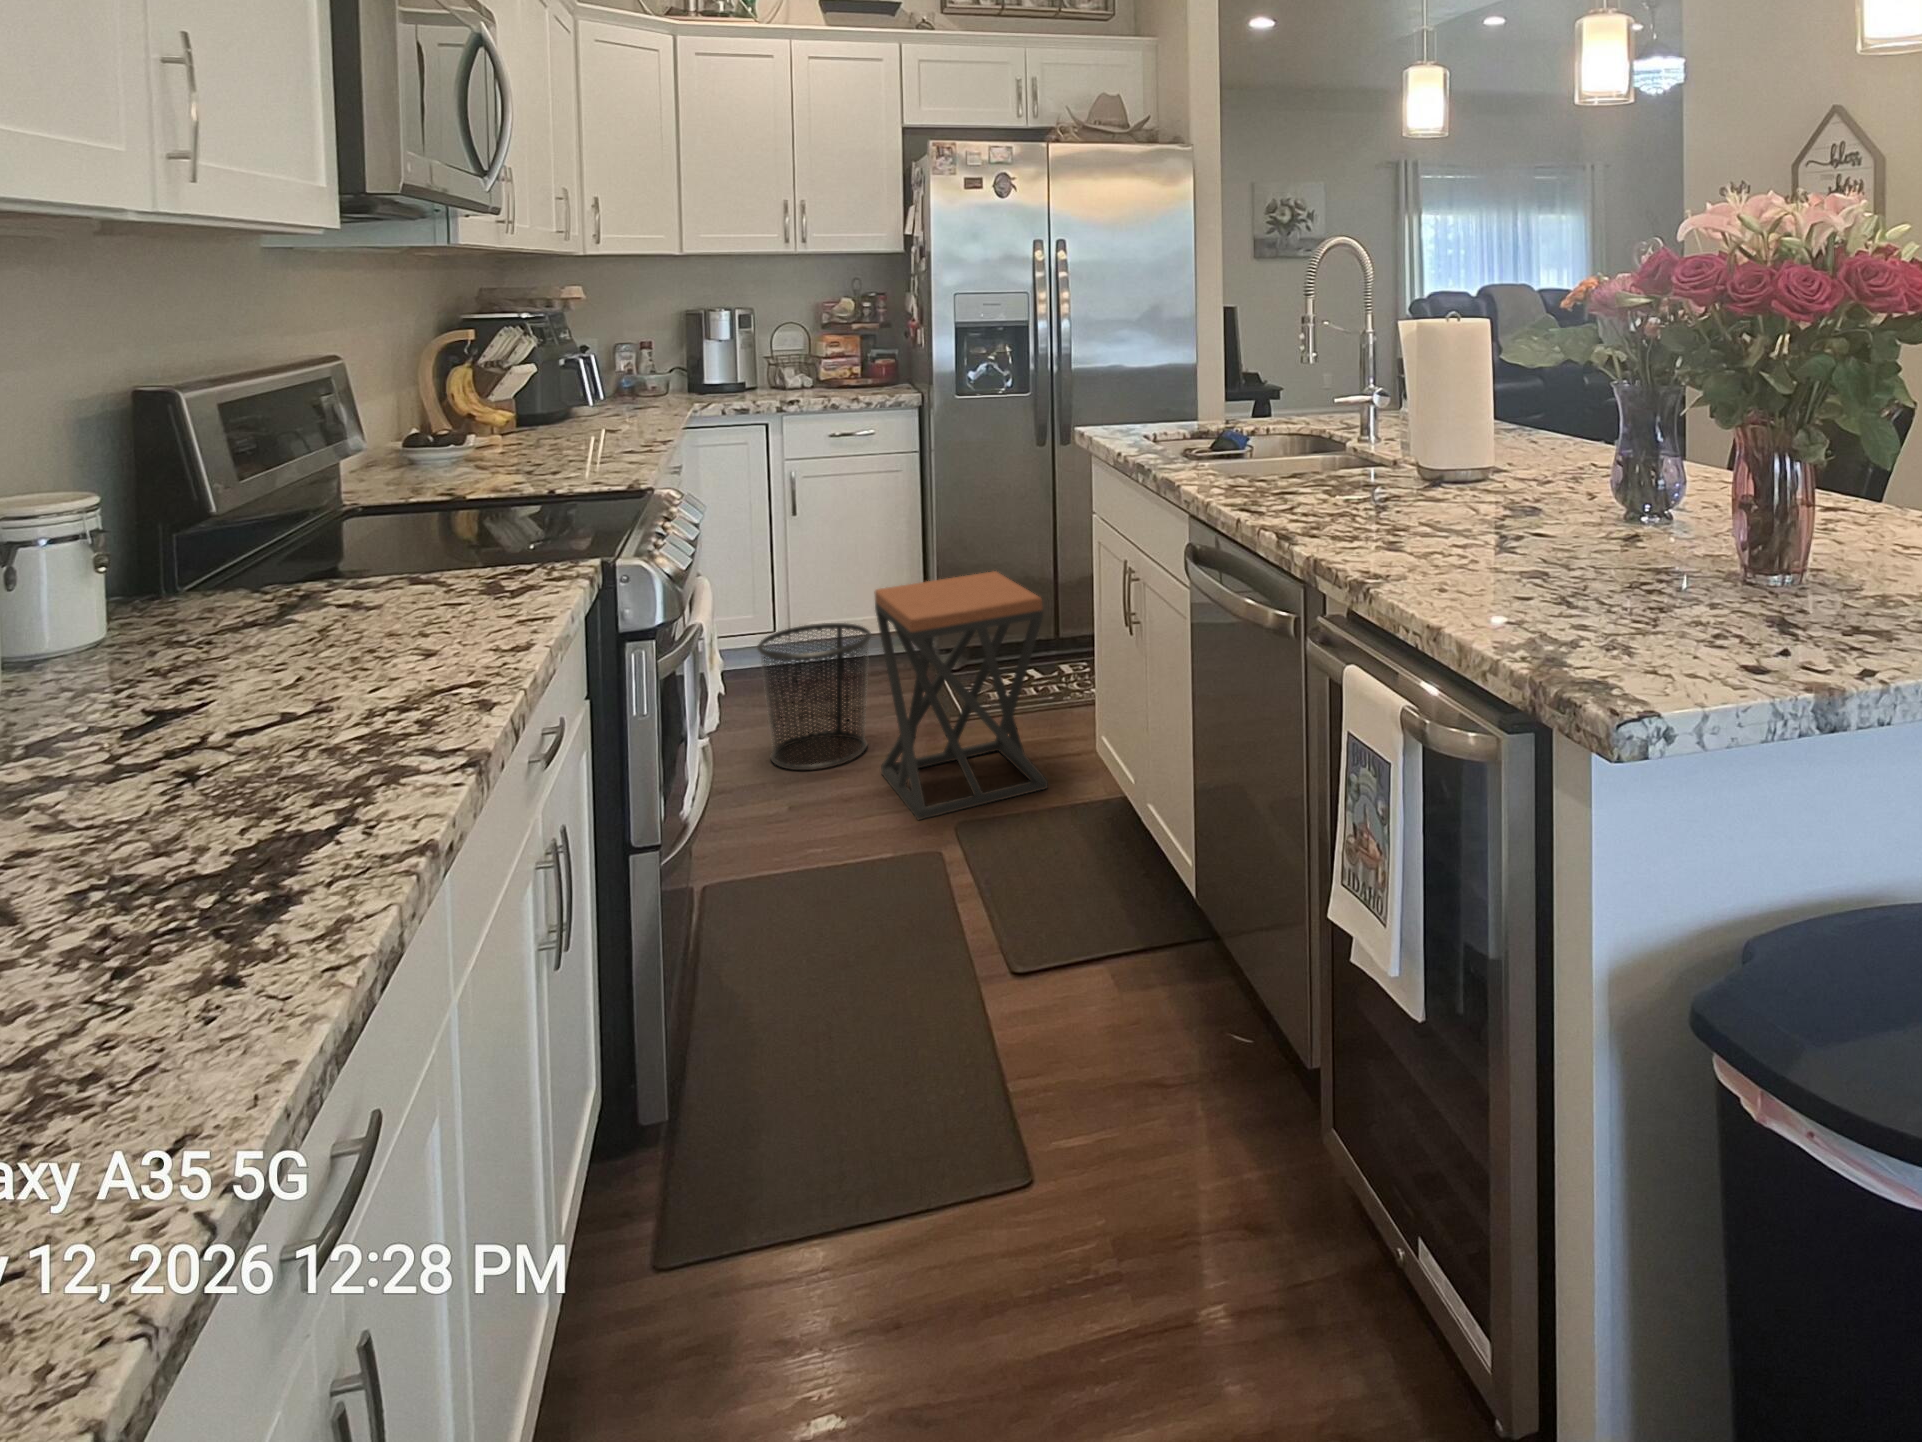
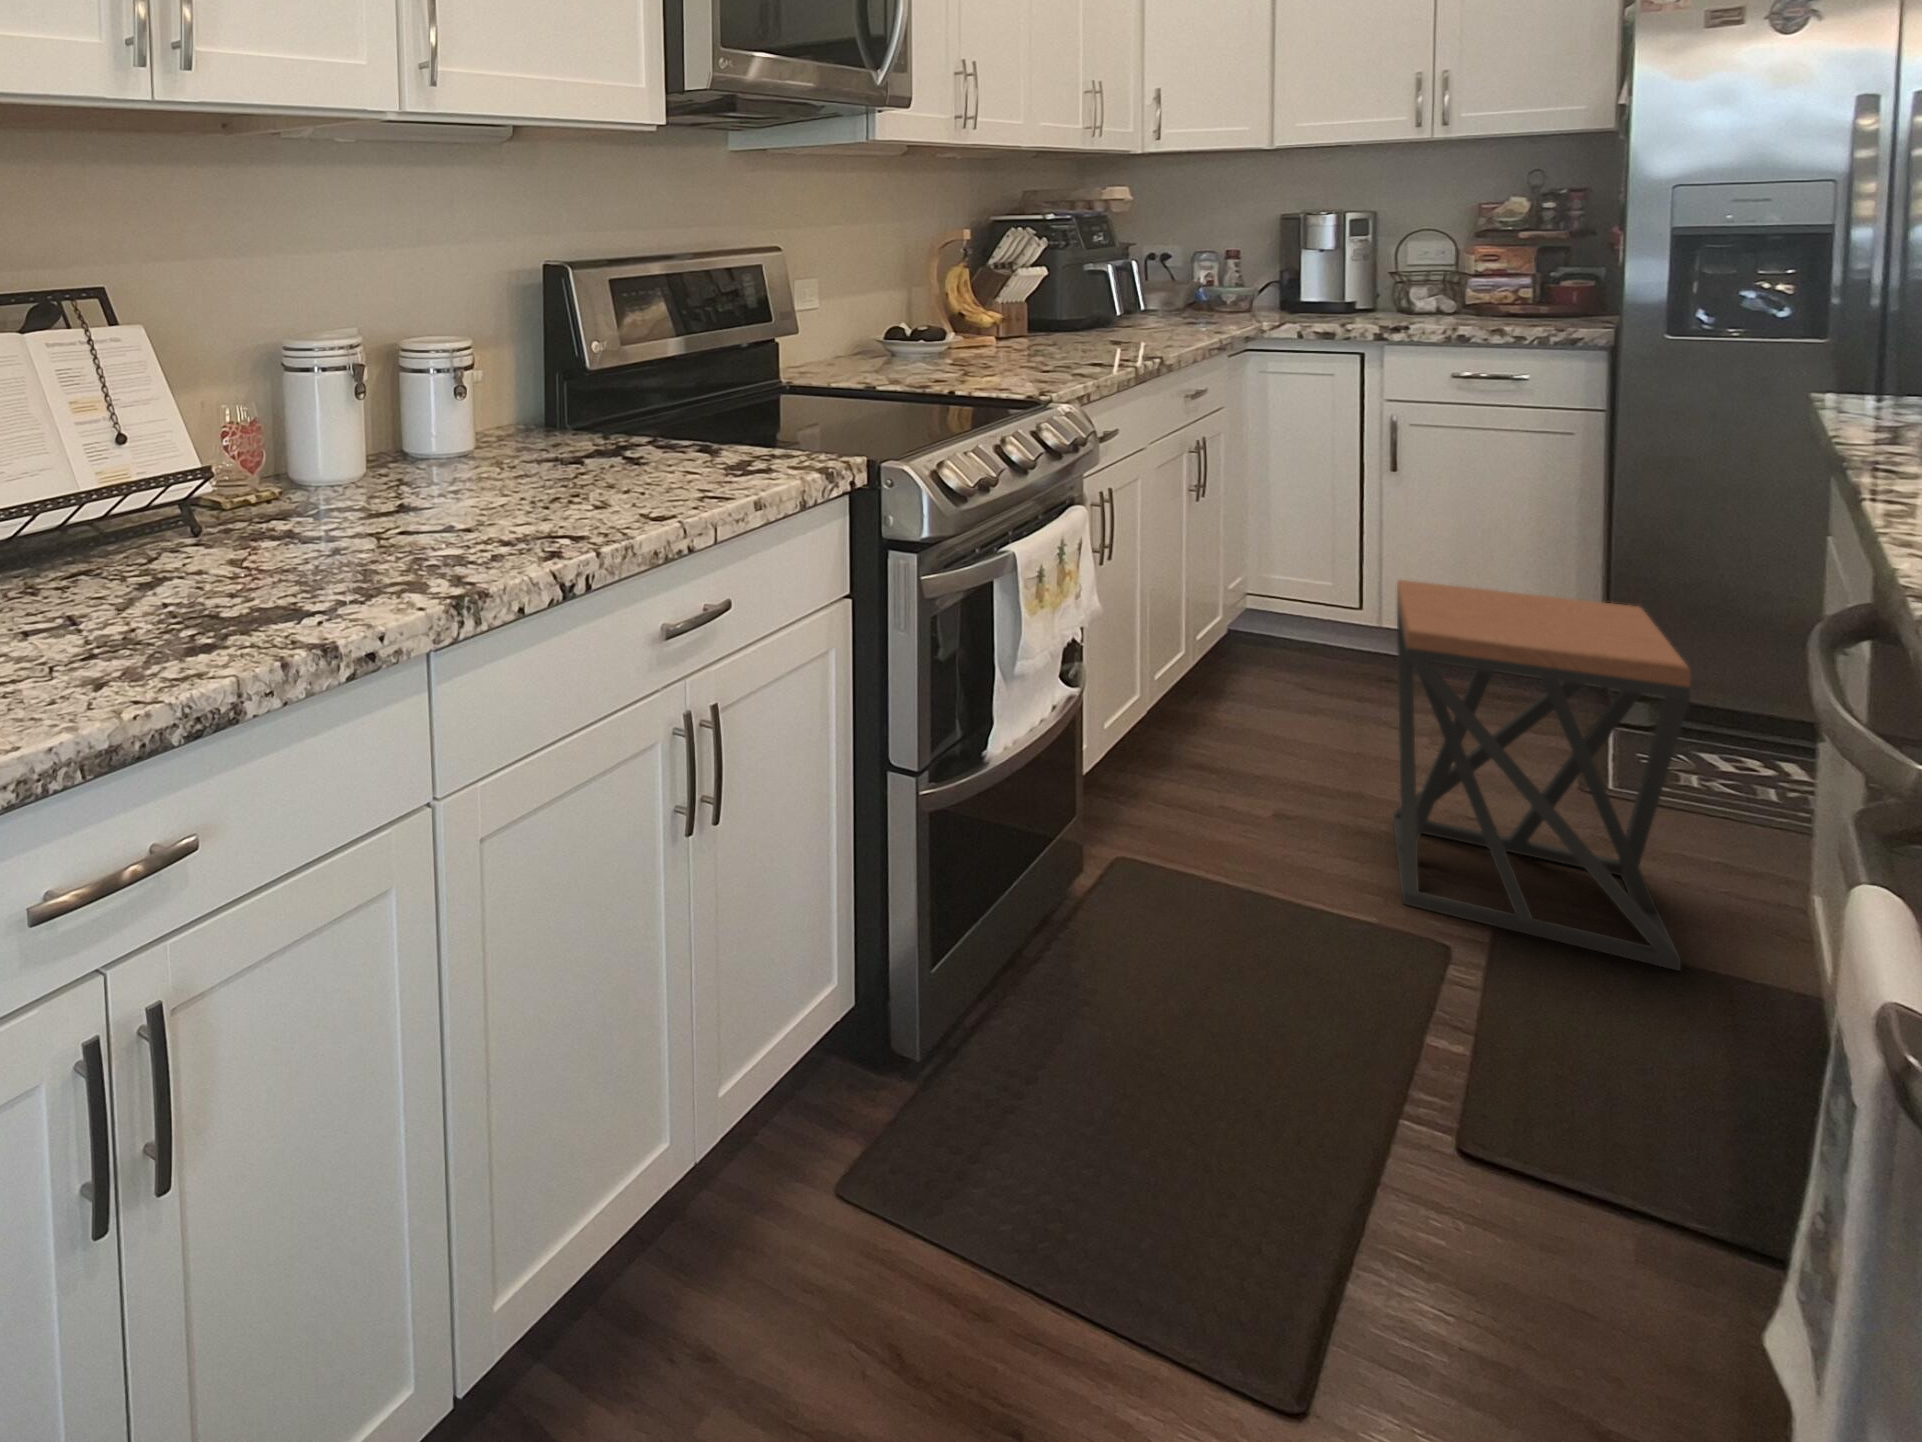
waste bin: present [757,623,872,770] -> none [1242,600,1417,789]

